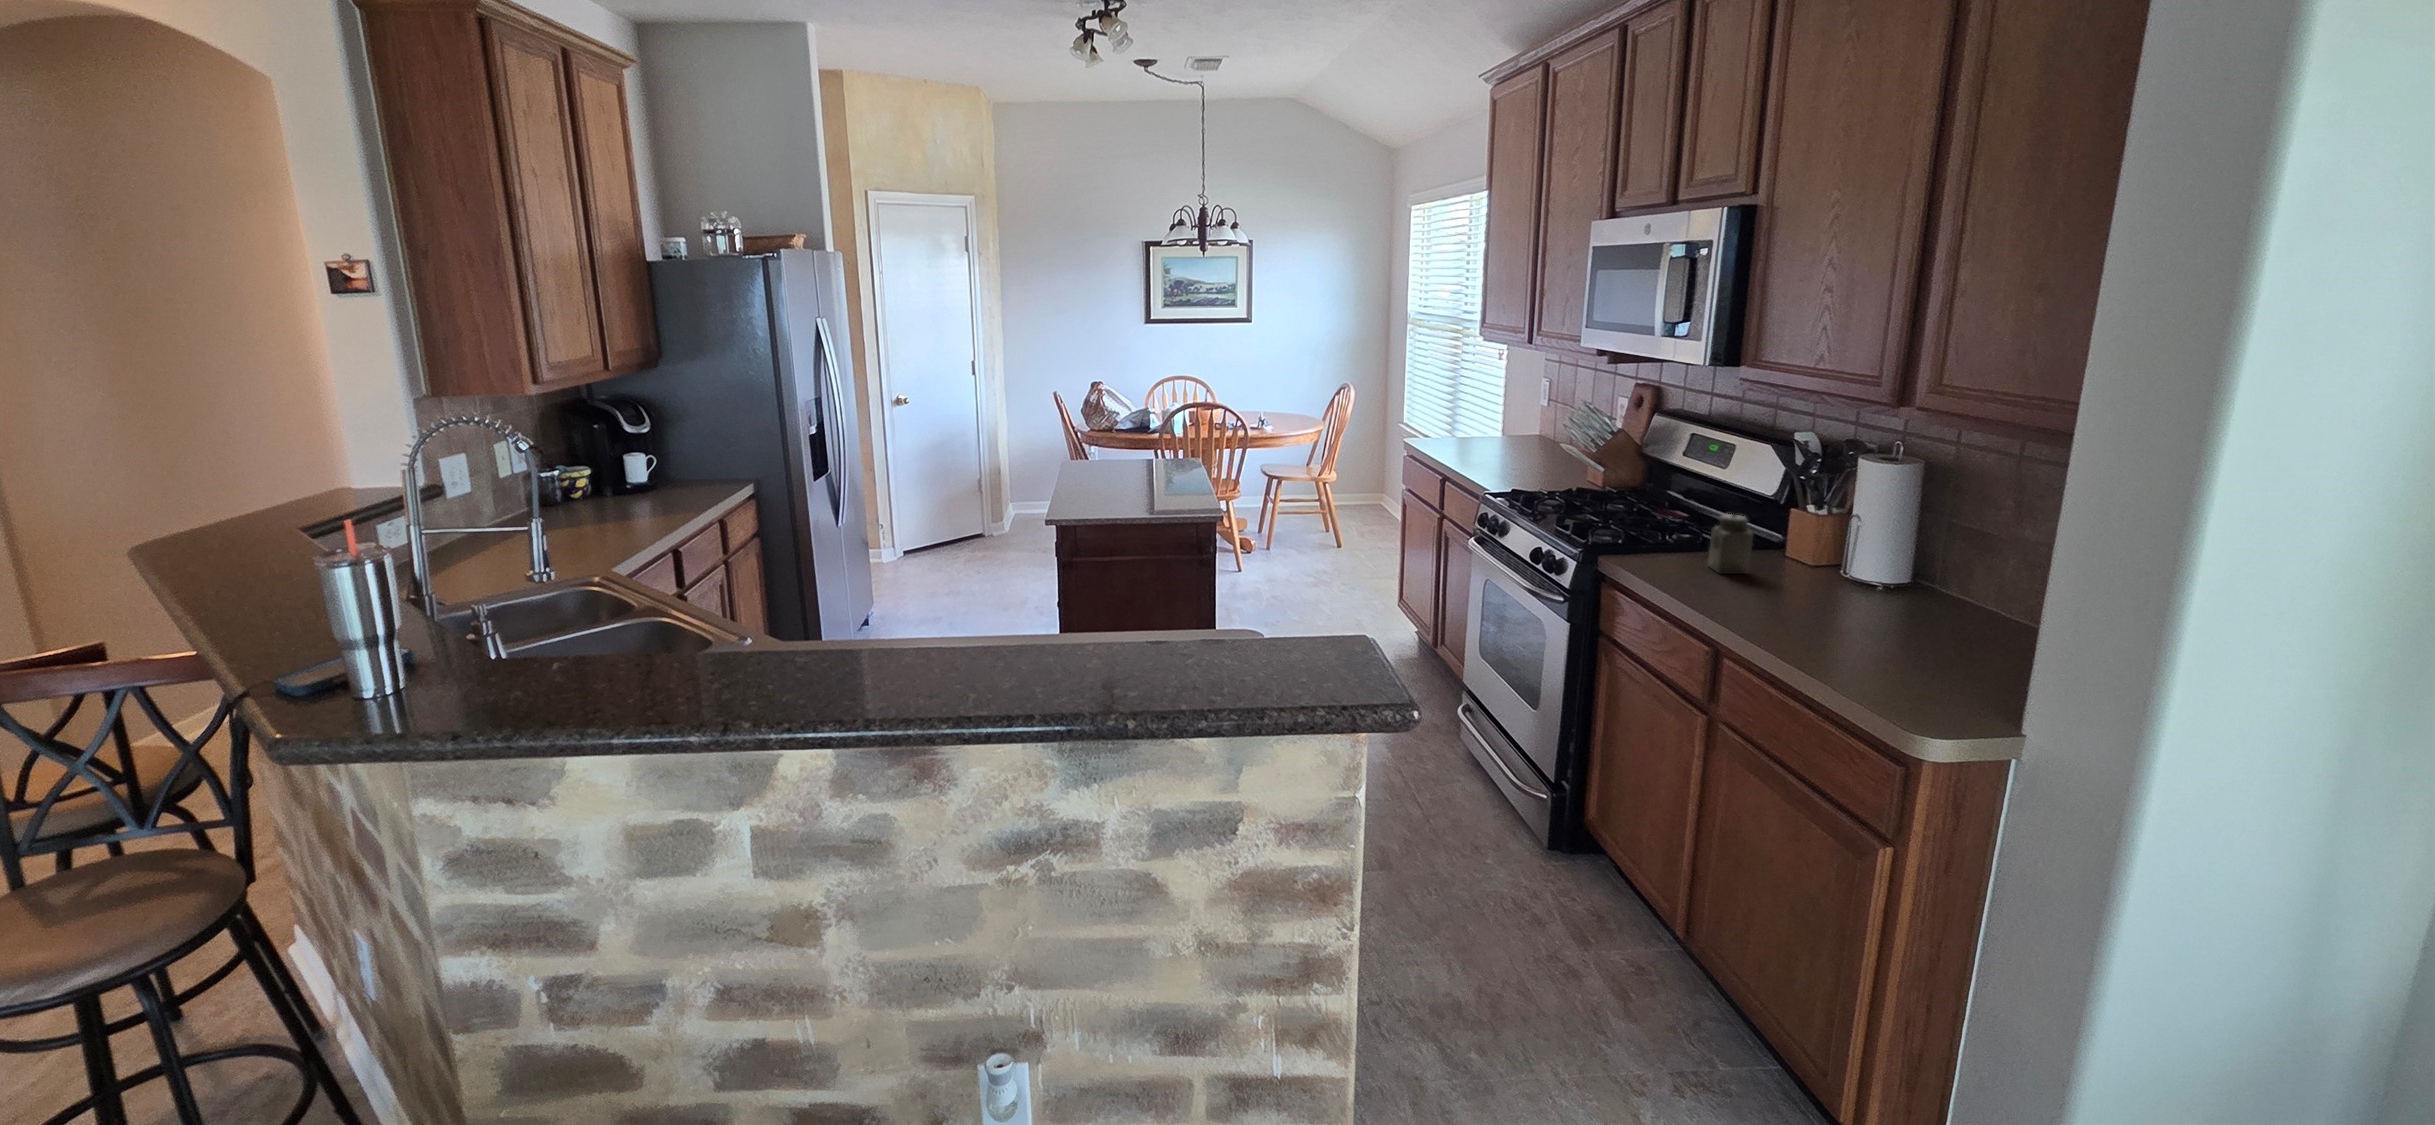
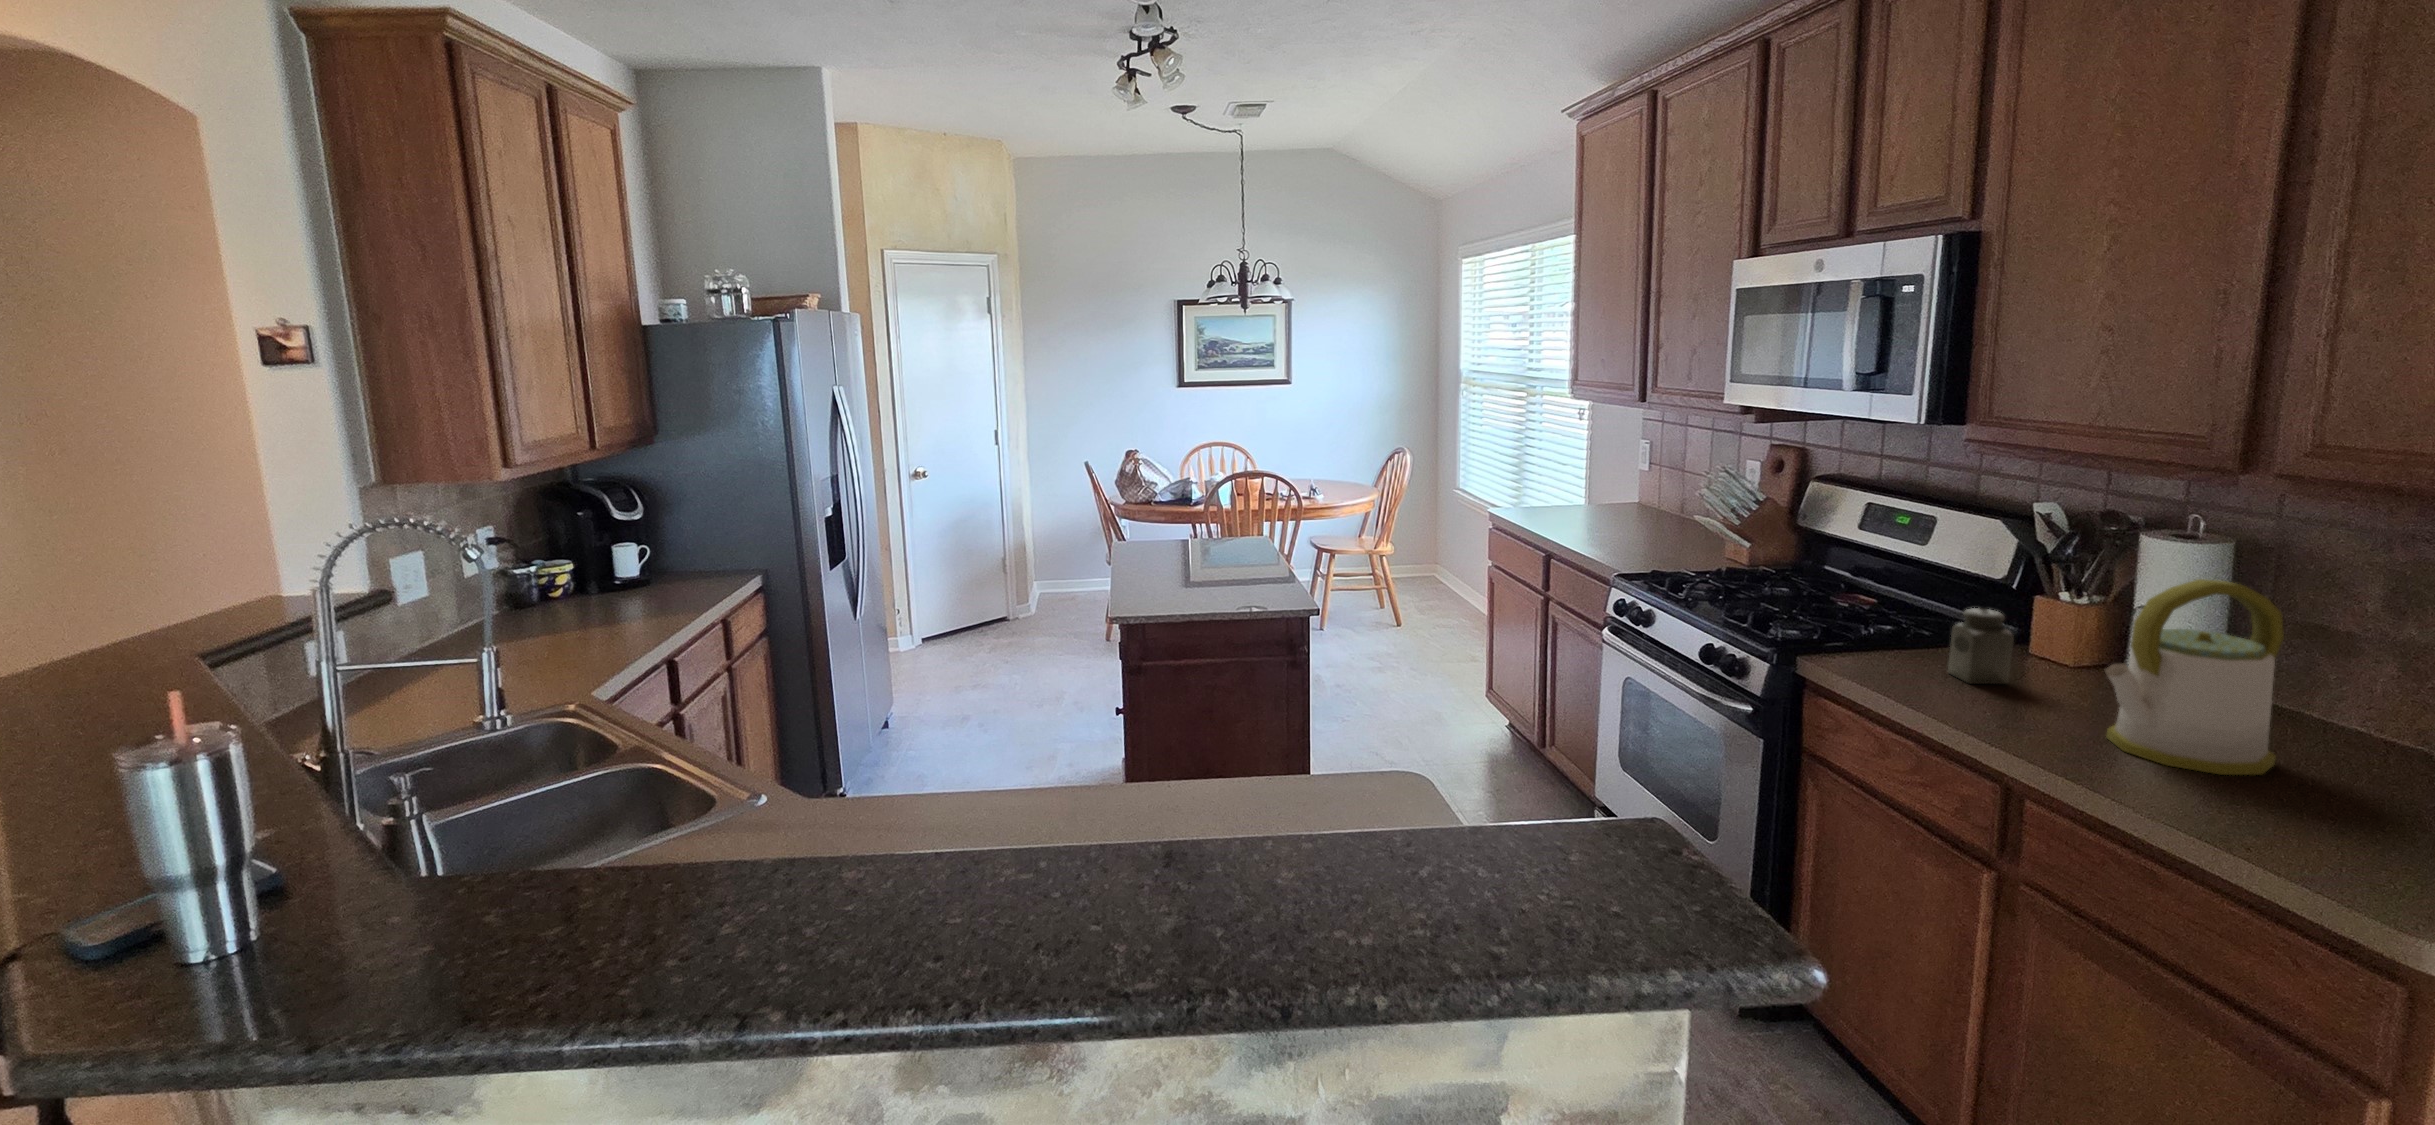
kettle: none [1788,487,1915,633] -> present [2105,579,2284,775]

